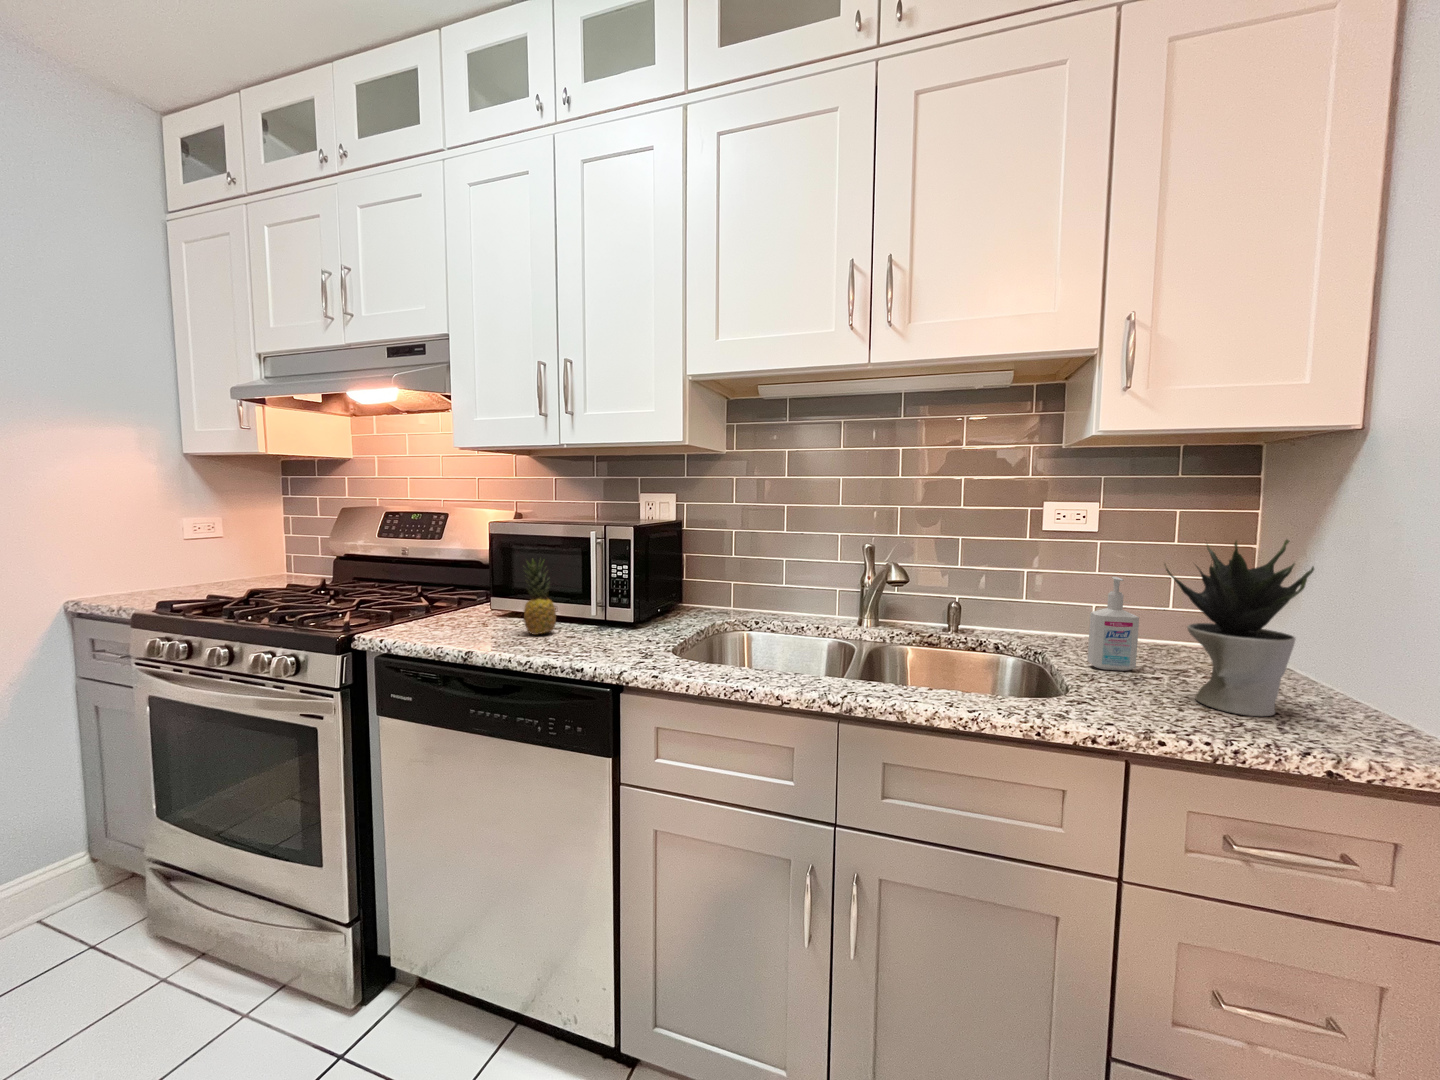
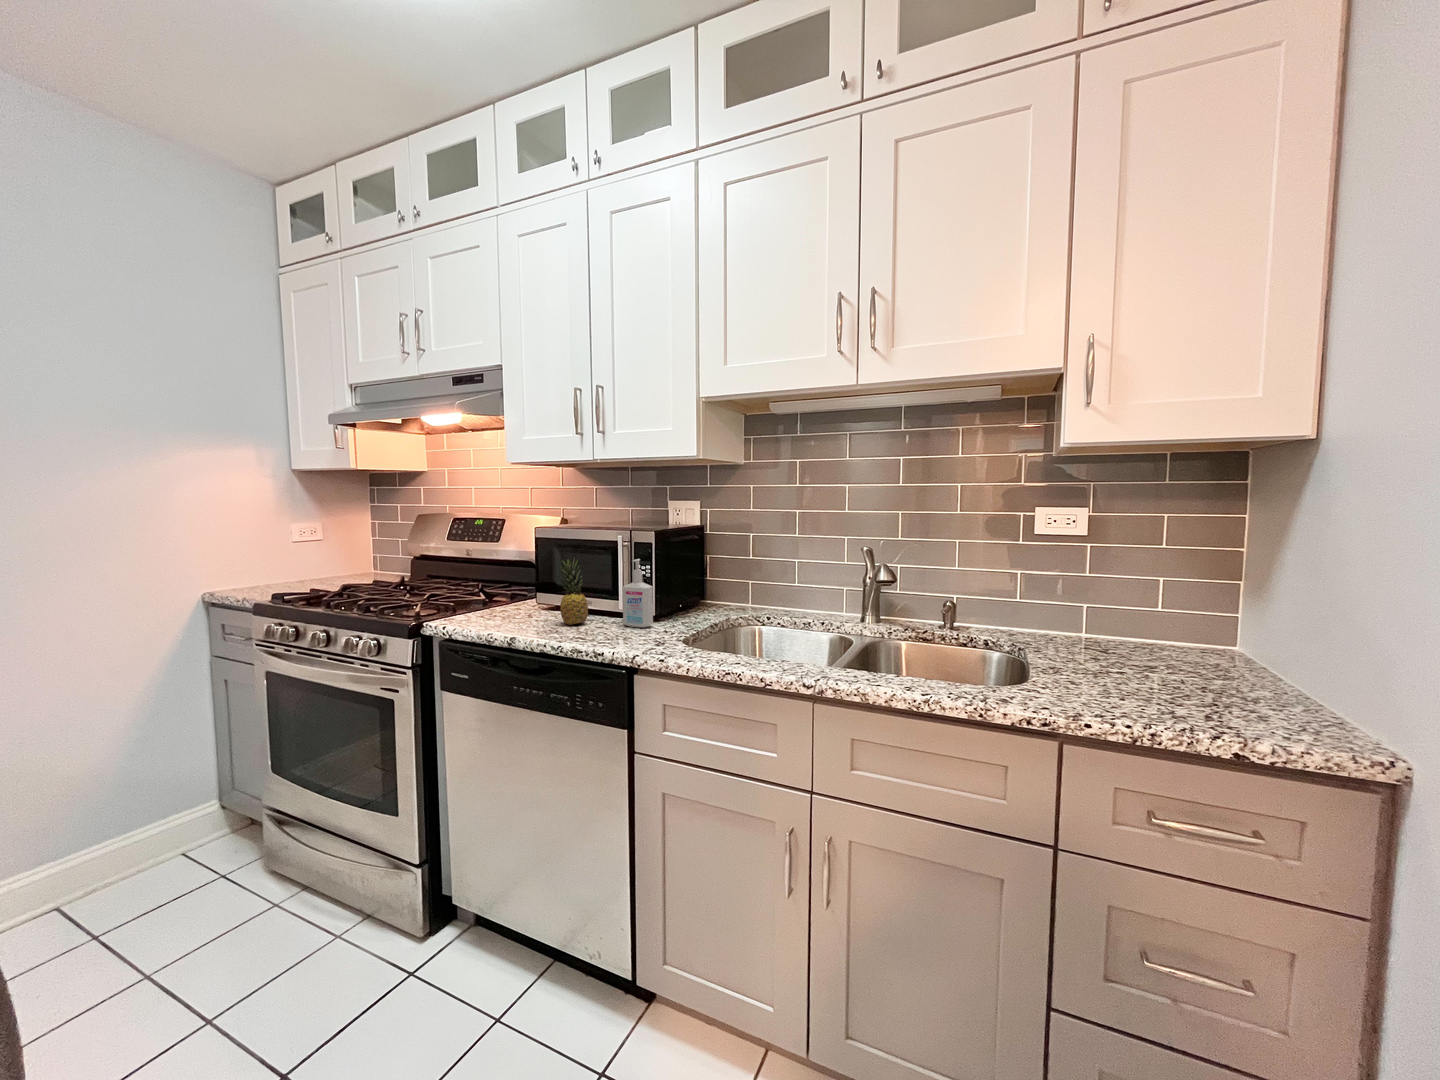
potted plant: present [1165,539,1314,716] -> none [1116,541,1250,706]
bottle: present [1087,577,1139,671] -> present [623,559,653,628]

